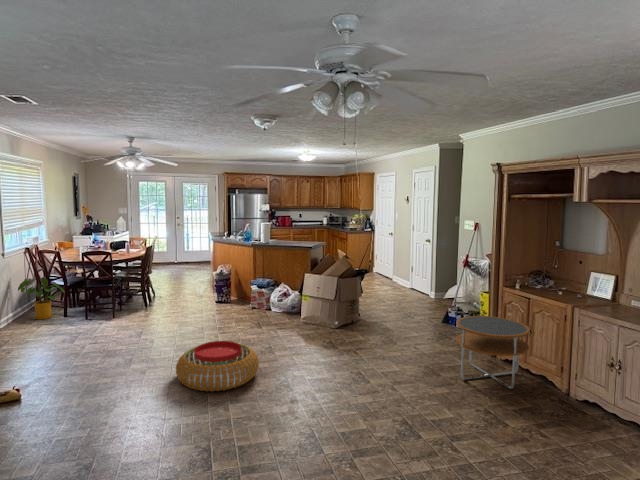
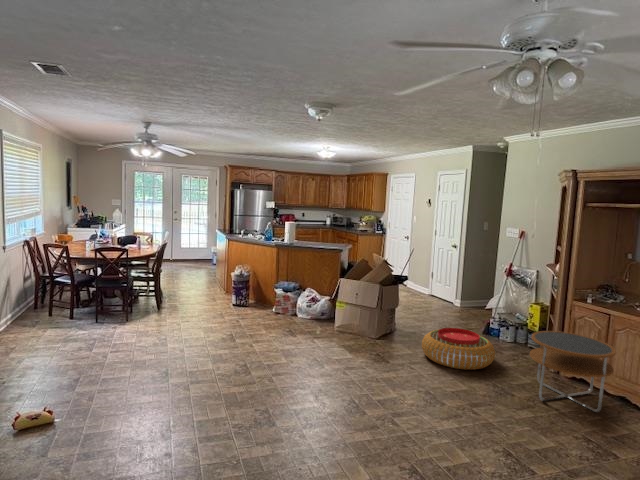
house plant: present [18,278,65,319] -> none [19,275,72,322]
pouf: present [176,341,259,391] -> present [422,328,495,370]

